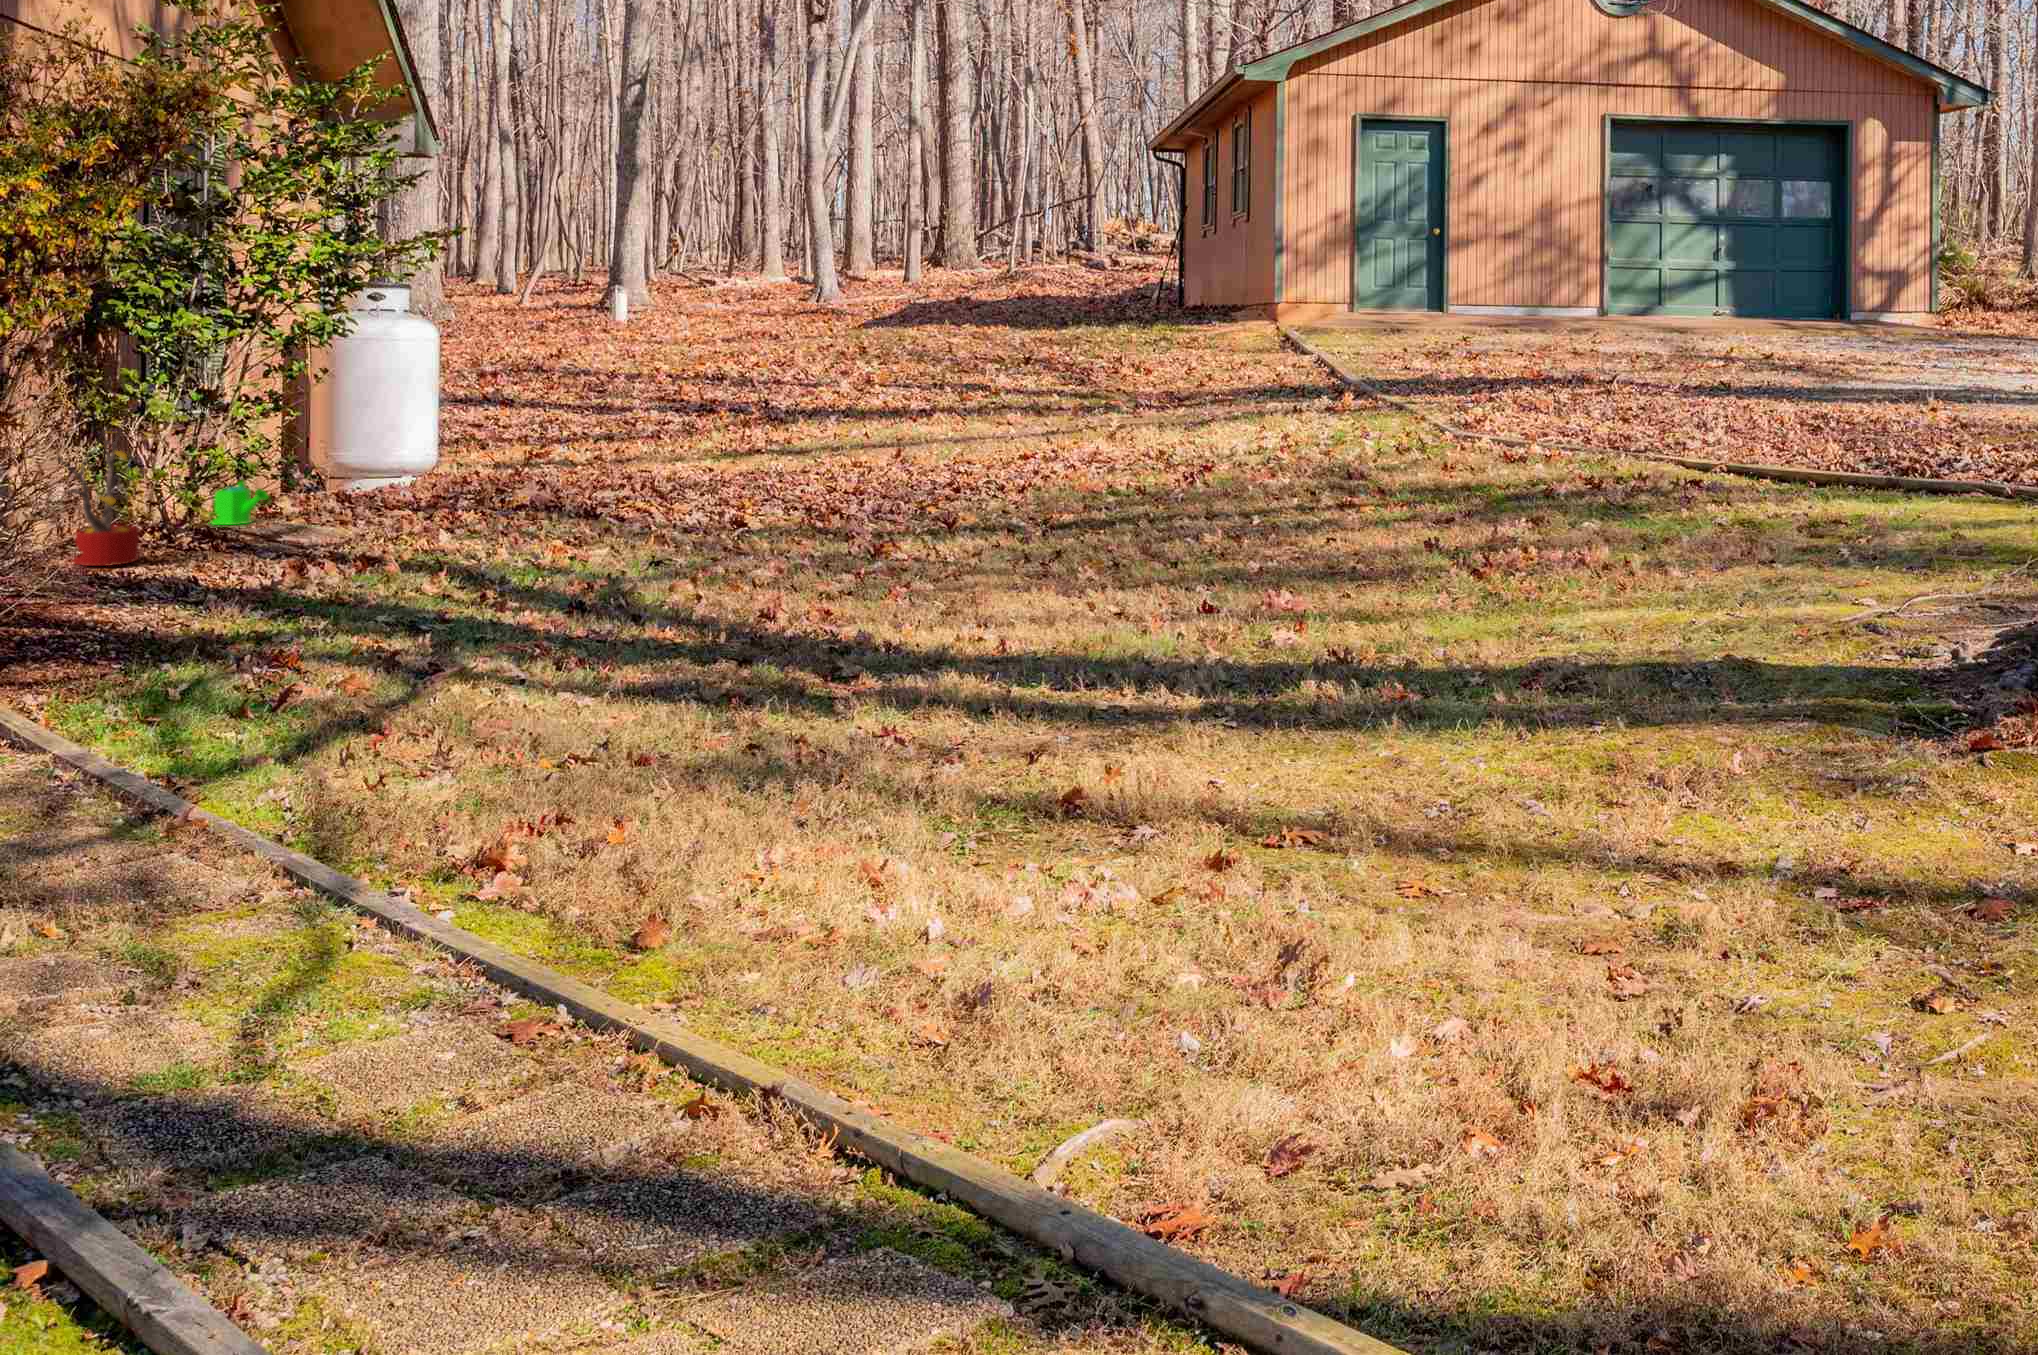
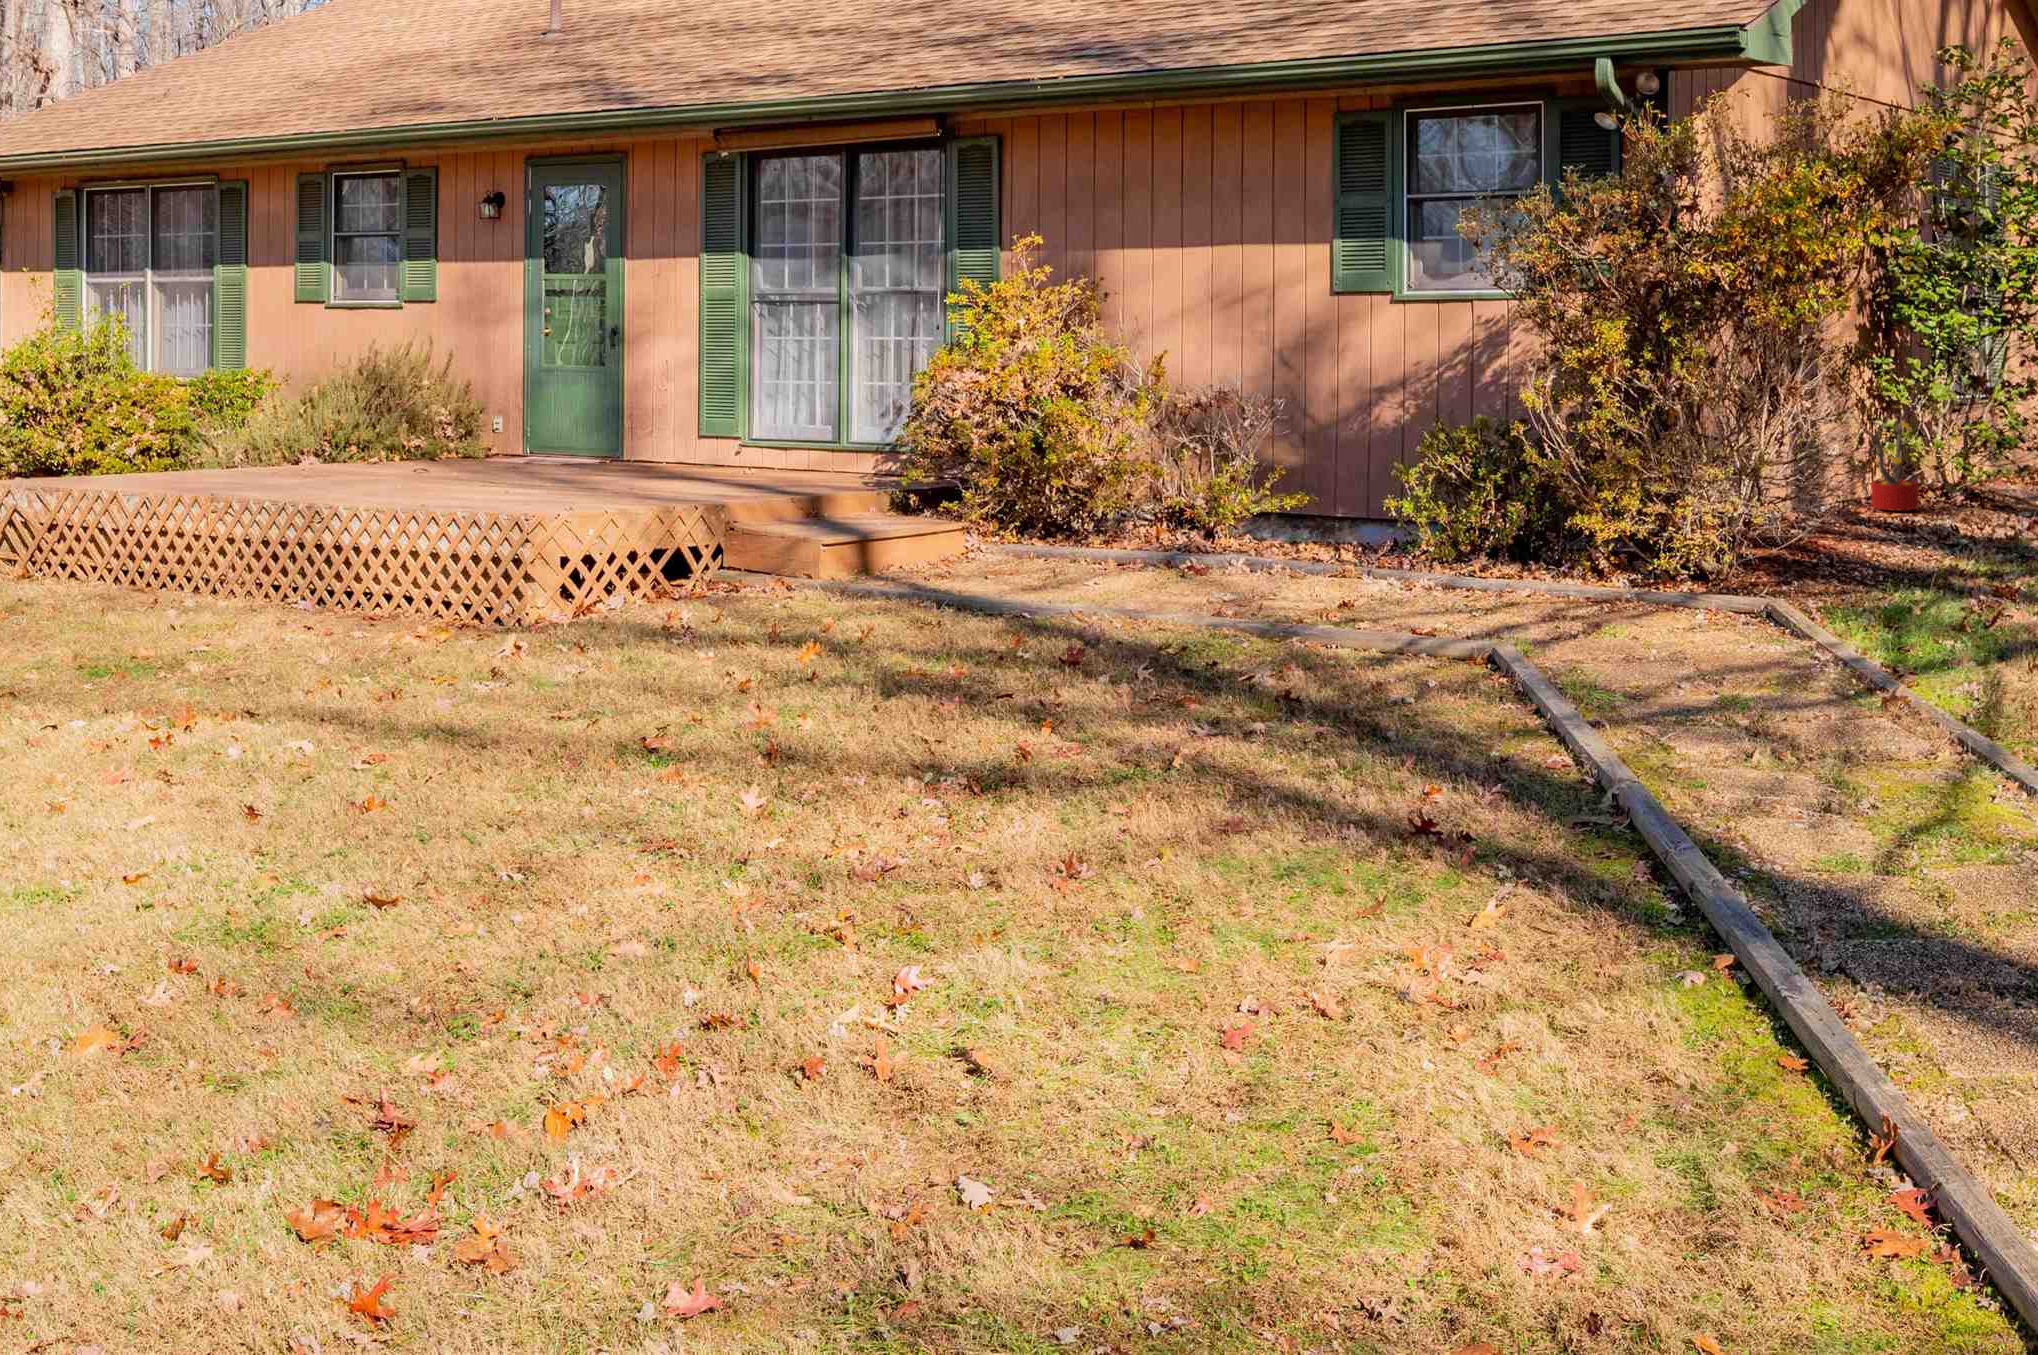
watering can: present [212,481,268,525] -> none [1974,444,2024,488]

